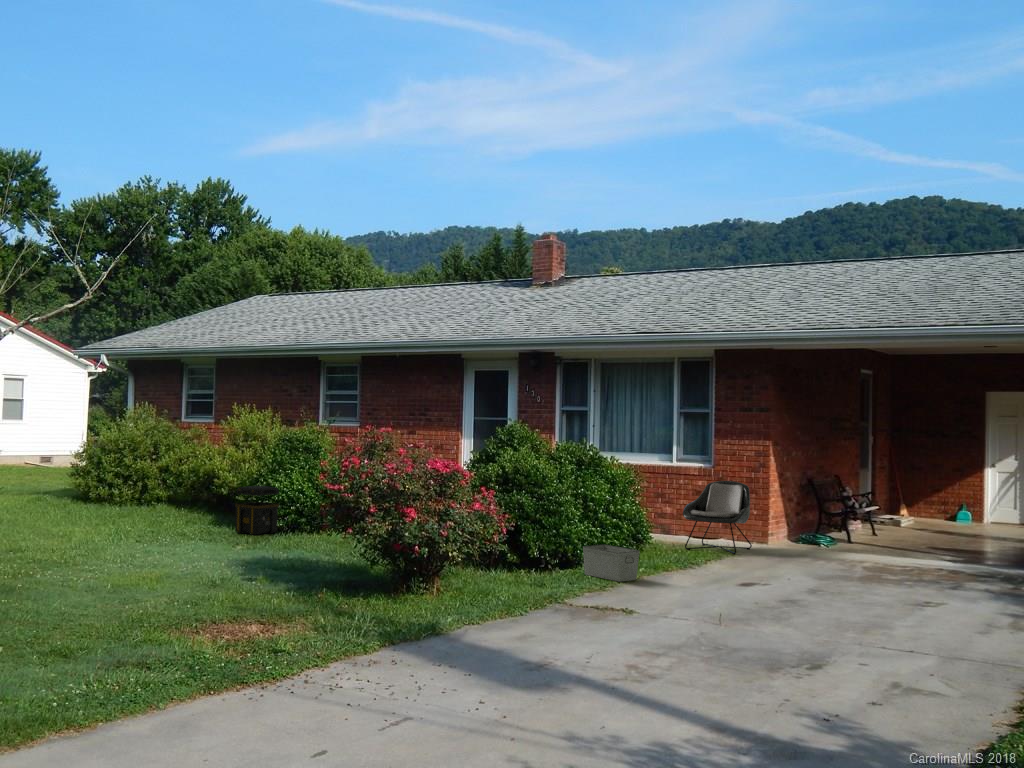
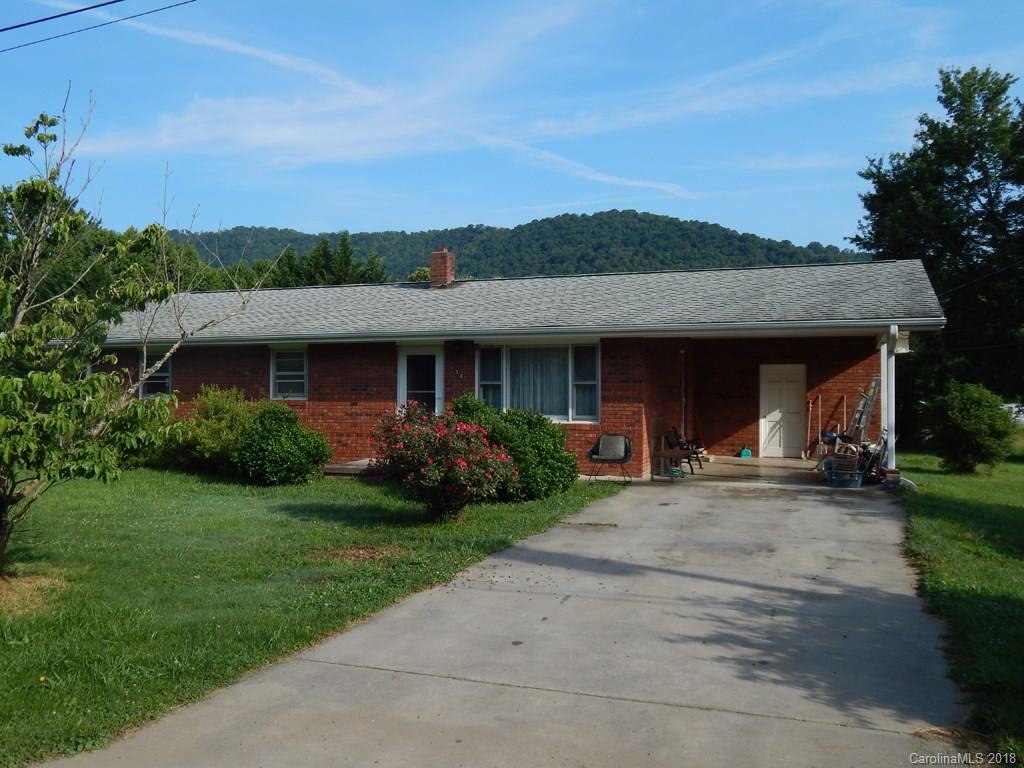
bench: none [780,461,850,553] -> present [650,418,693,482]
toolbox: present [235,486,279,535] -> none [241,450,276,489]
storage bin: present [583,544,640,582] -> none [543,482,586,507]

